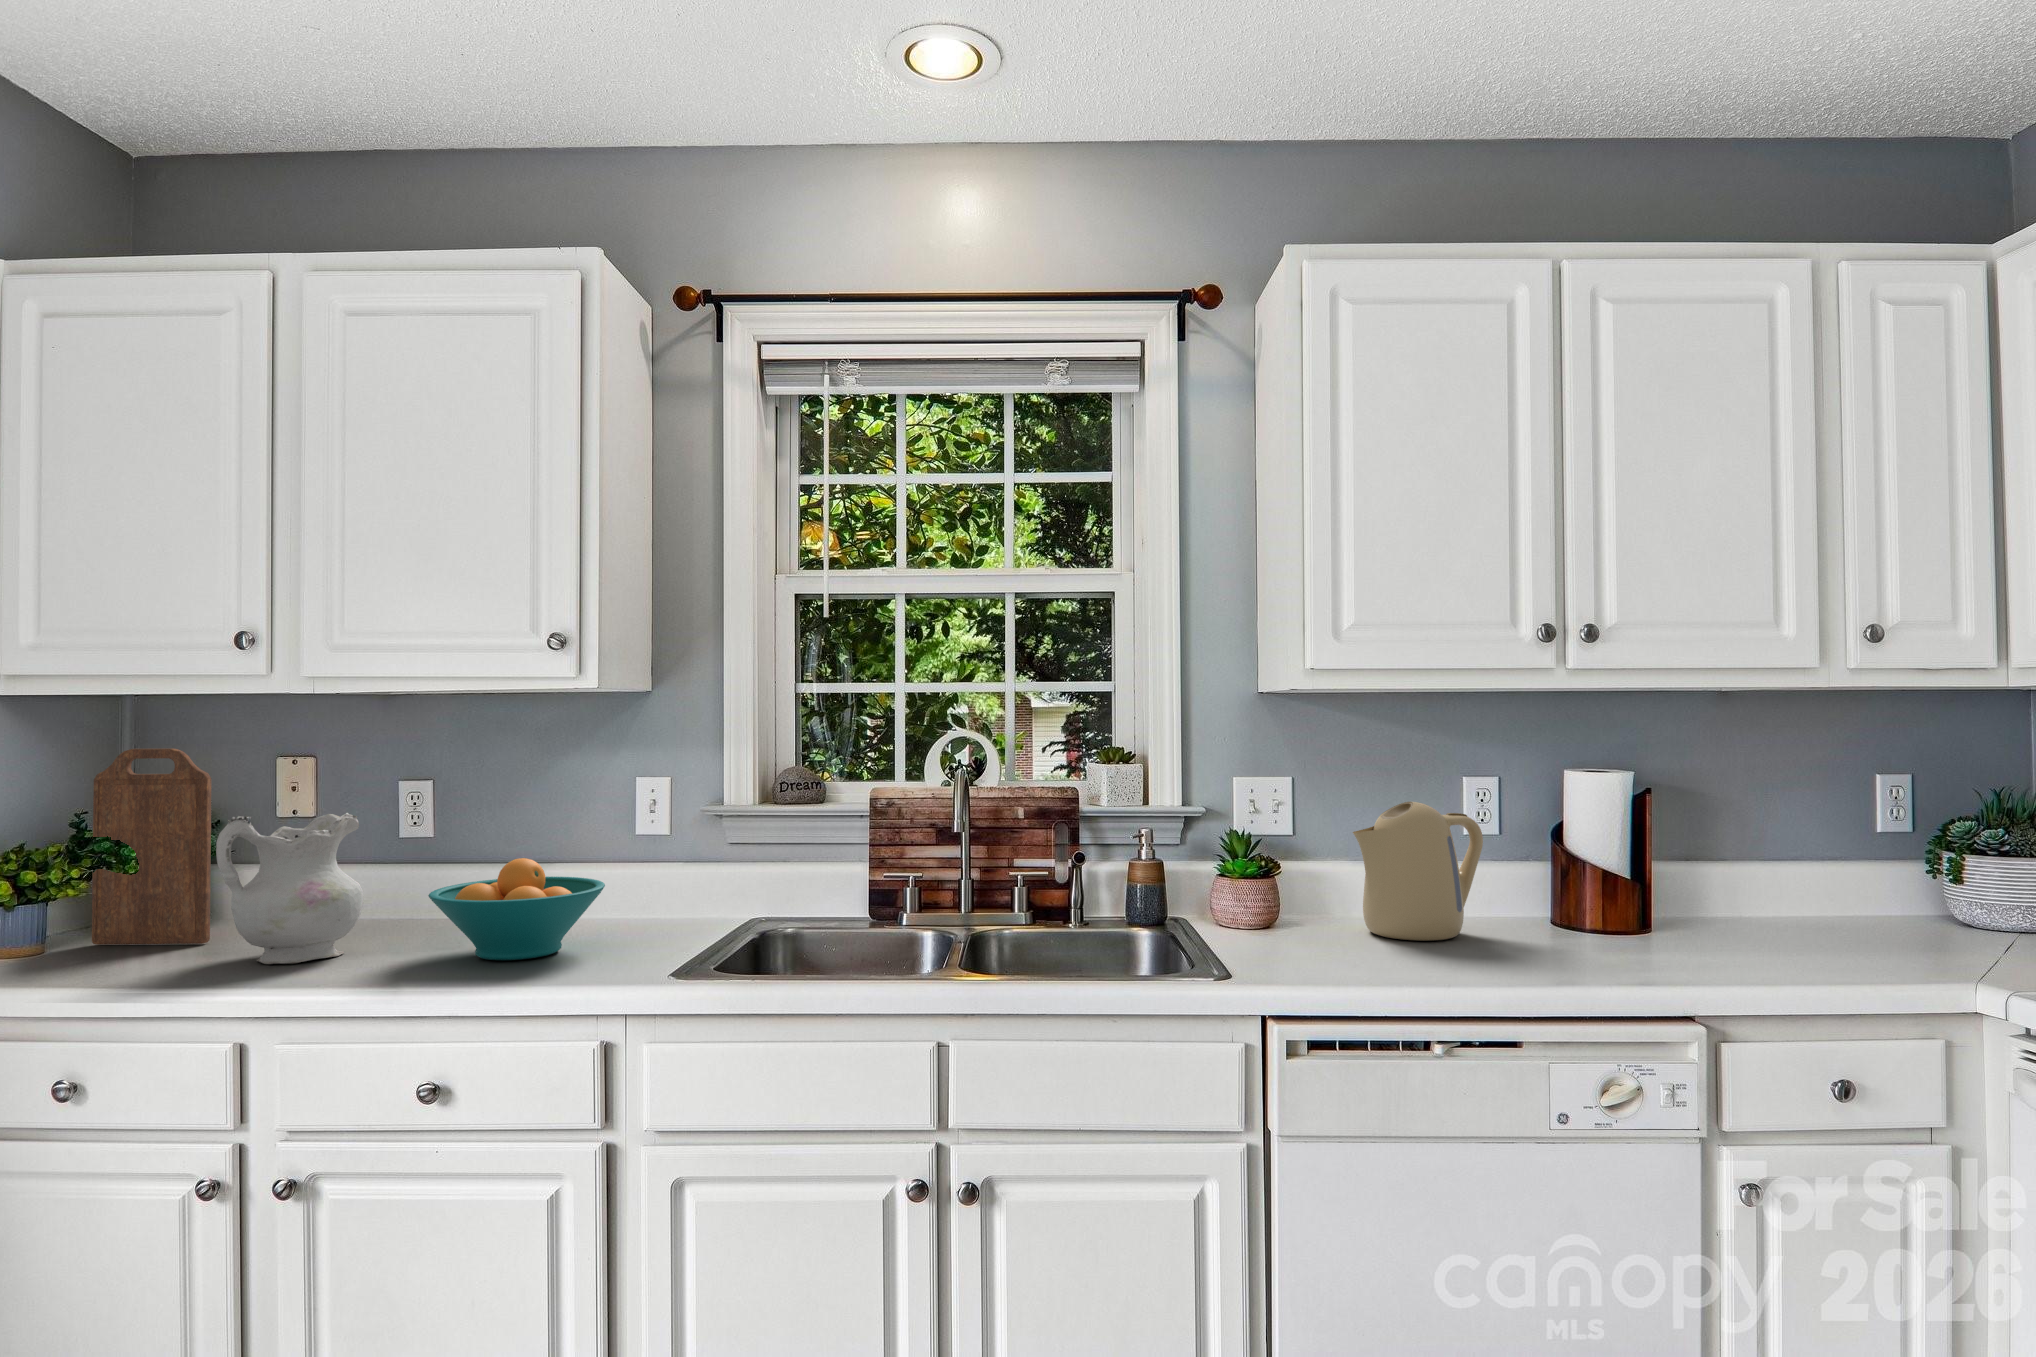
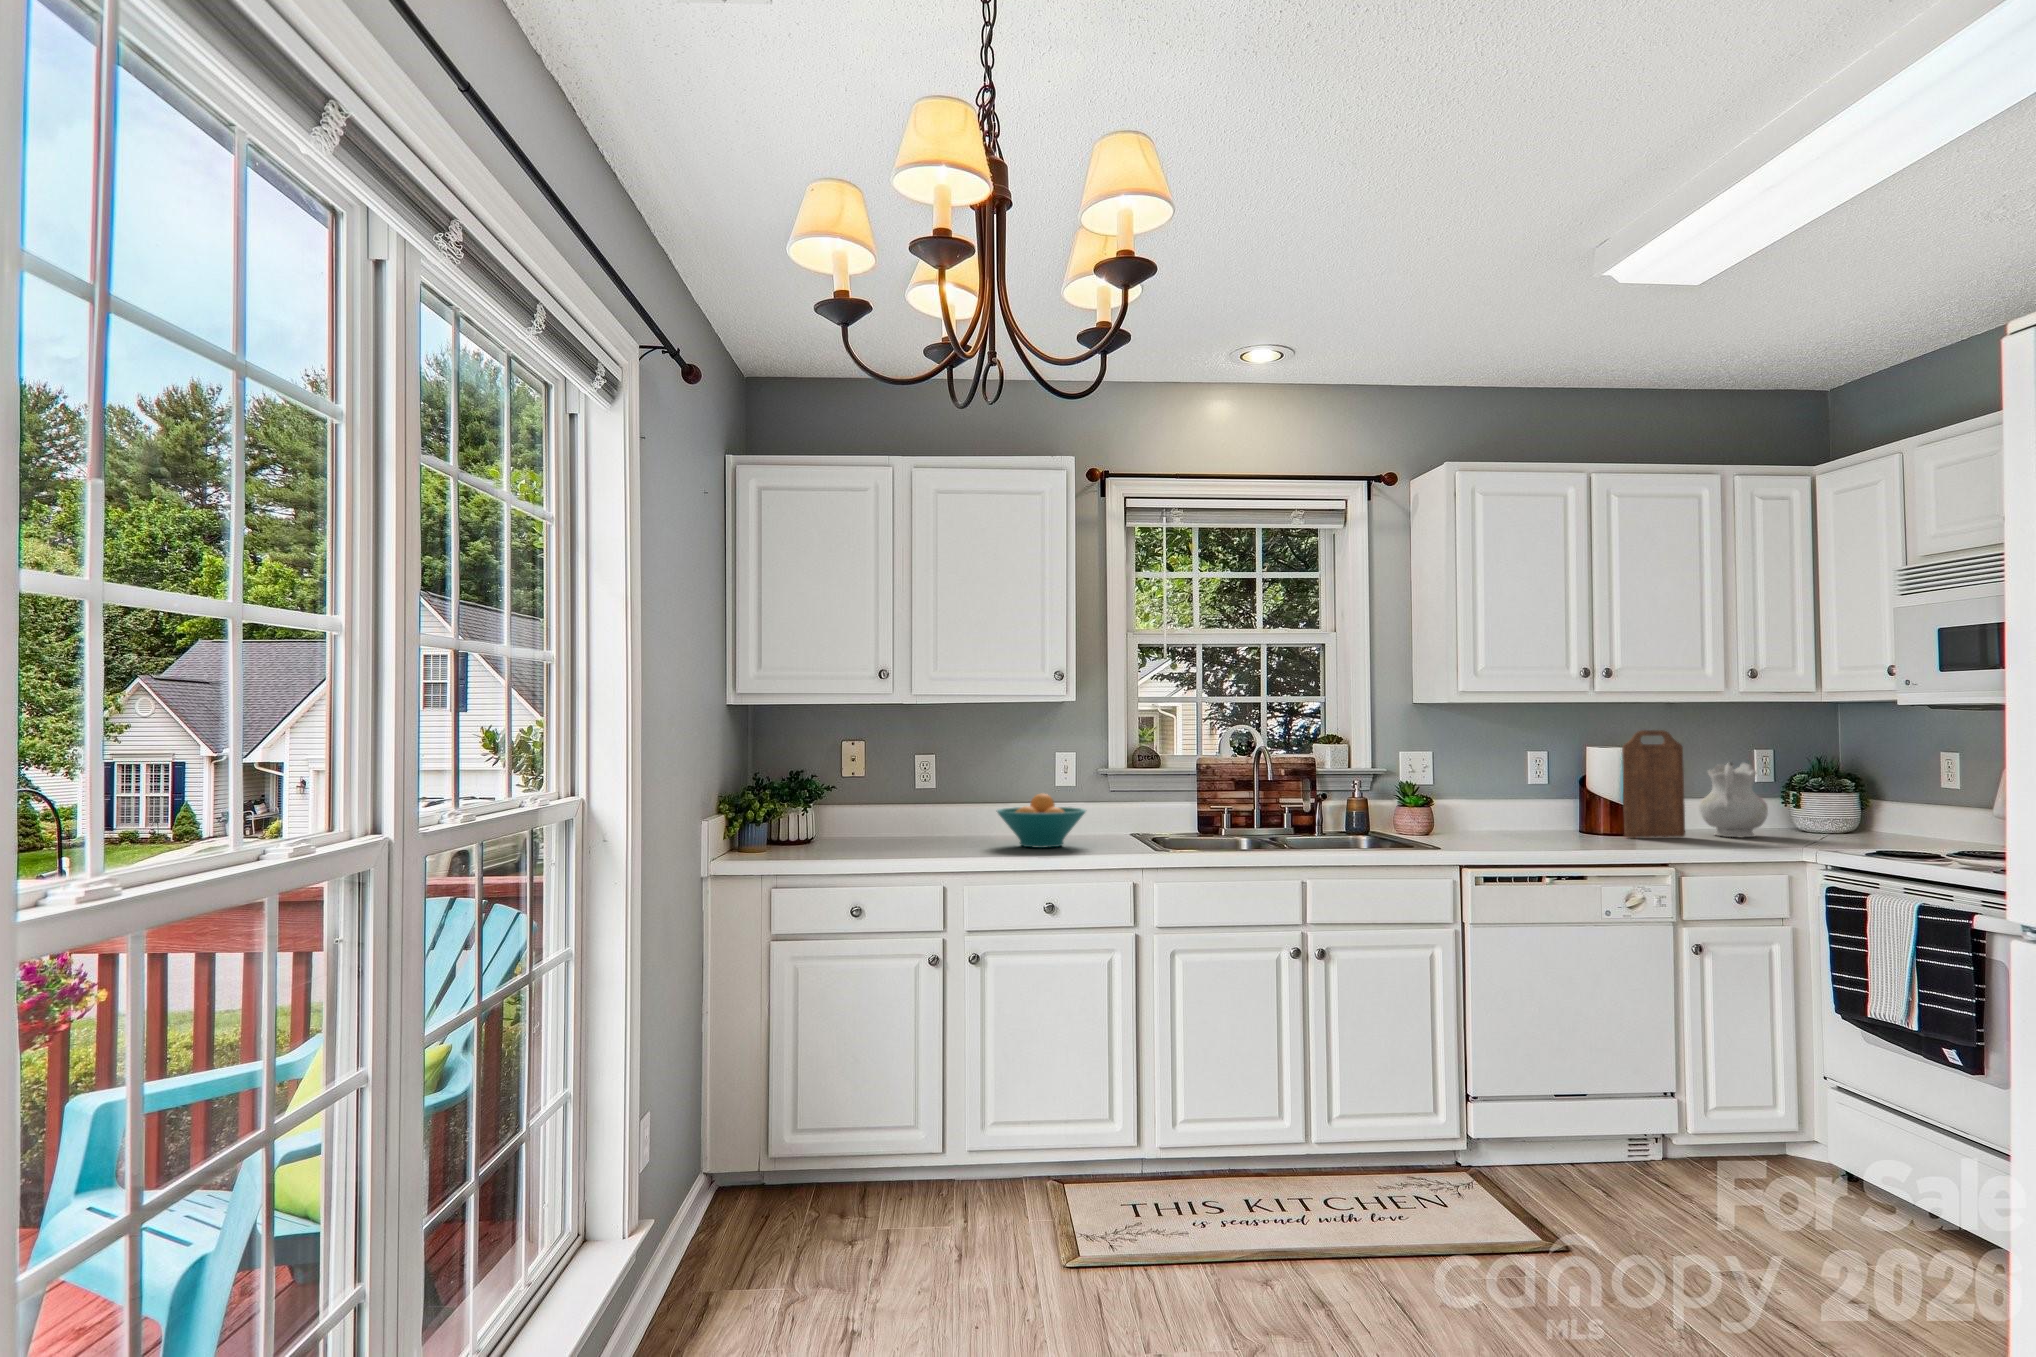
cutting board: present [92,748,211,945] -> present [1622,730,1685,838]
kettle: present [1353,802,1483,941] -> none [1479,764,1547,838]
ceramic pitcher: present [216,813,363,964] -> present [1699,762,1768,838]

